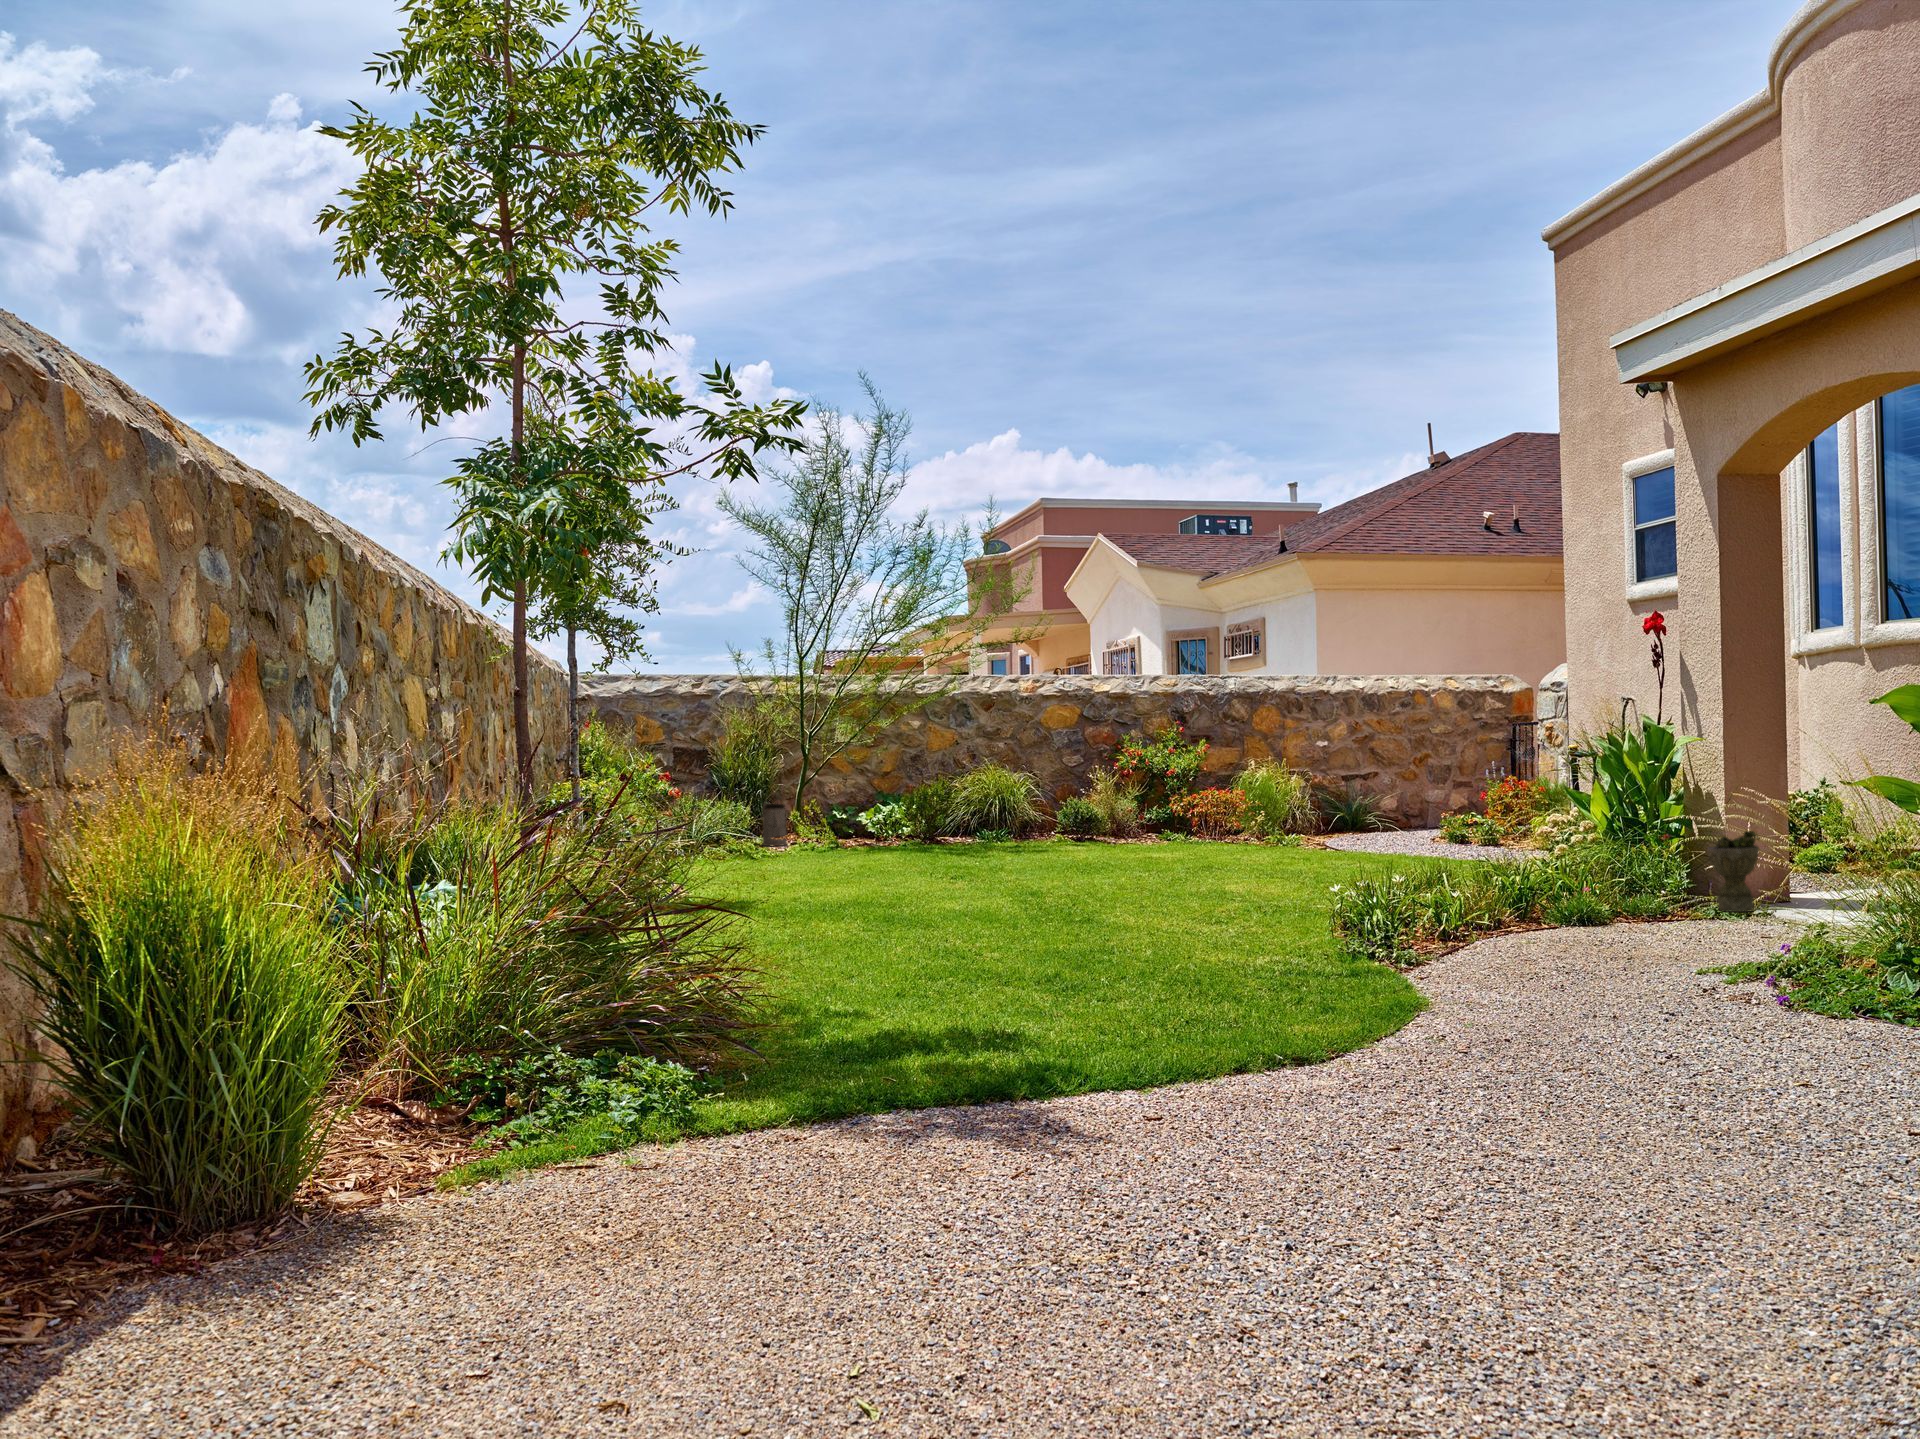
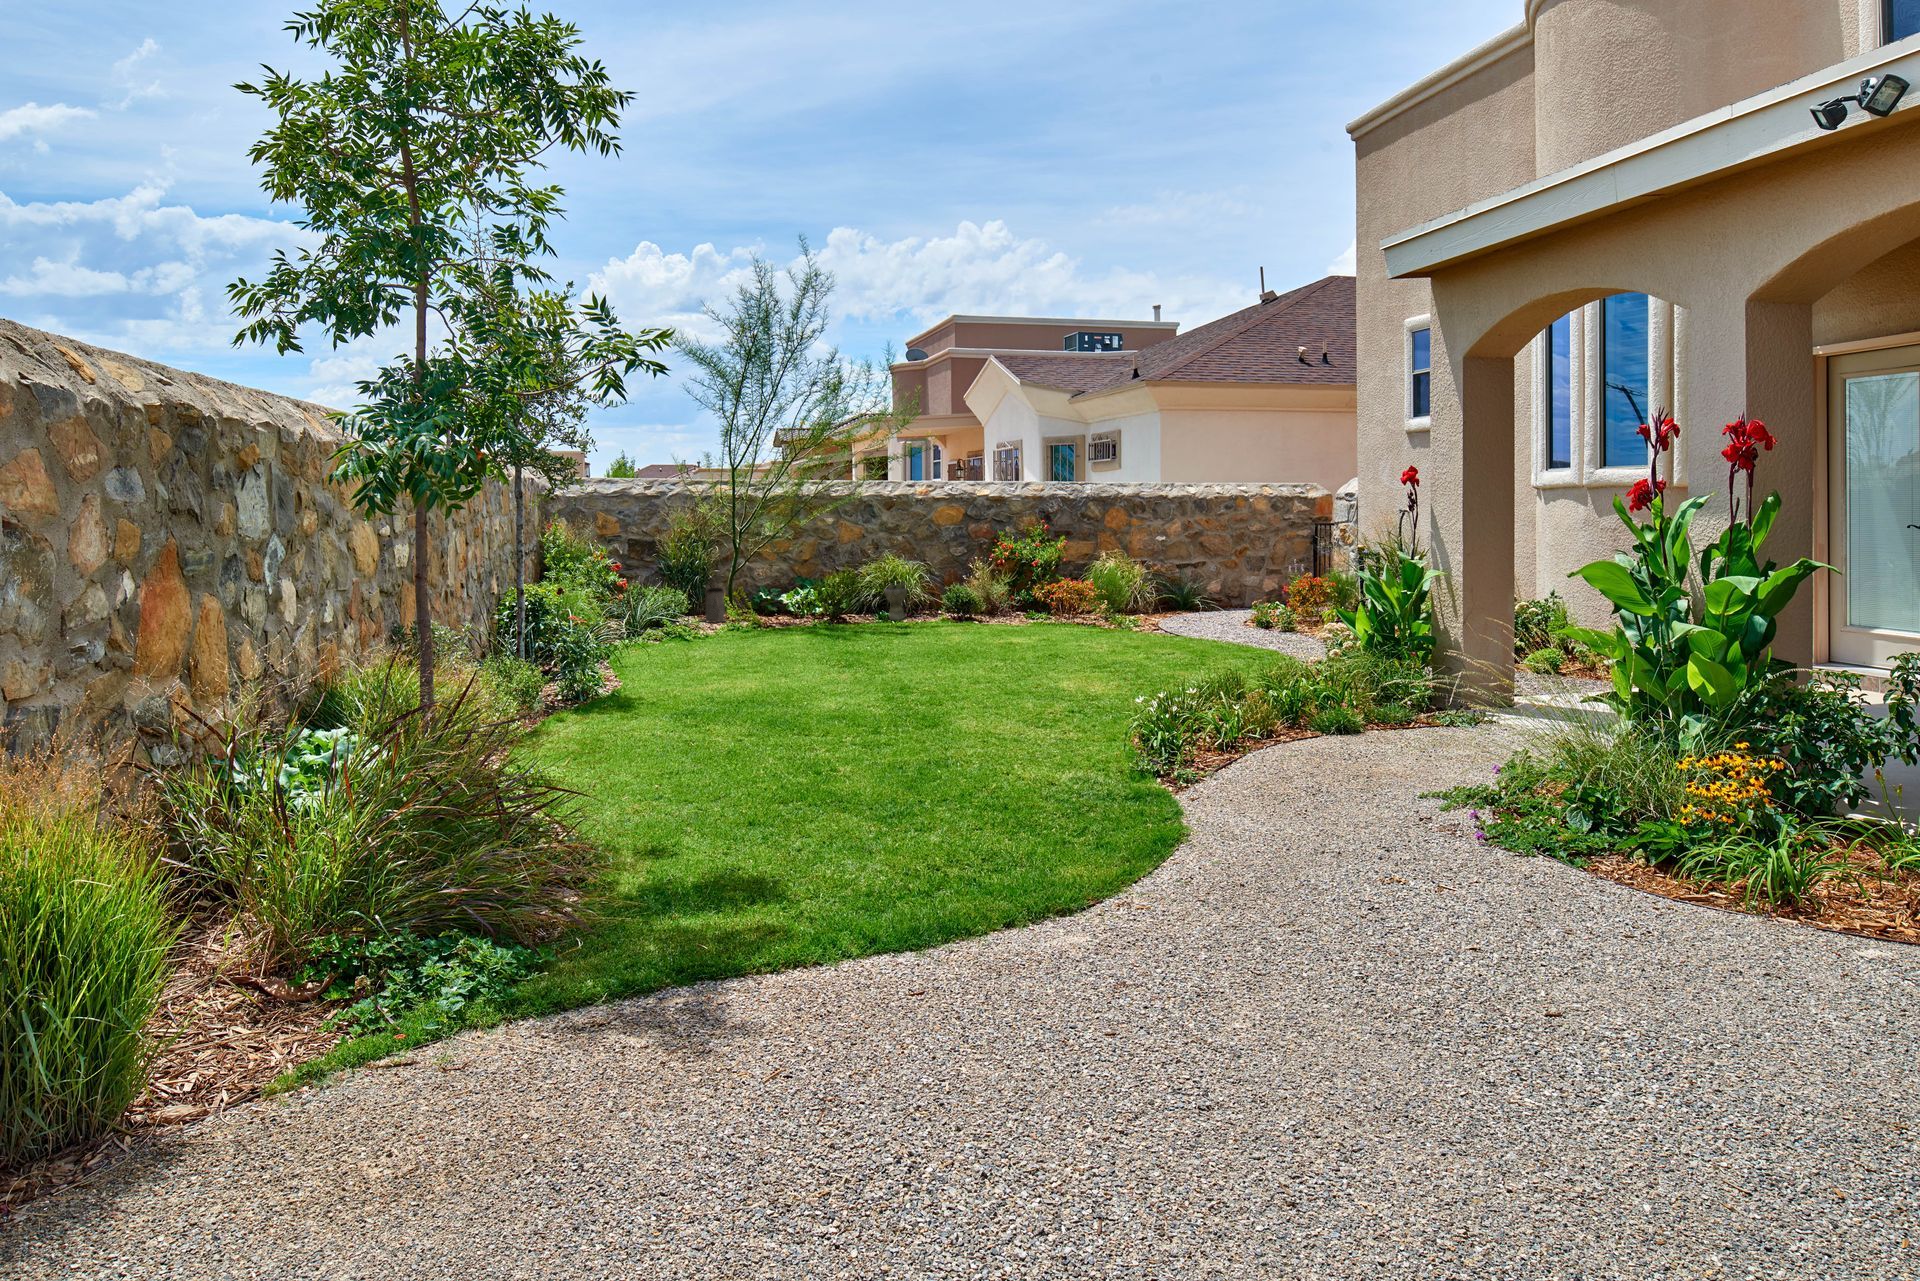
planter: present [1707,831,1760,912] -> present [884,581,907,620]

